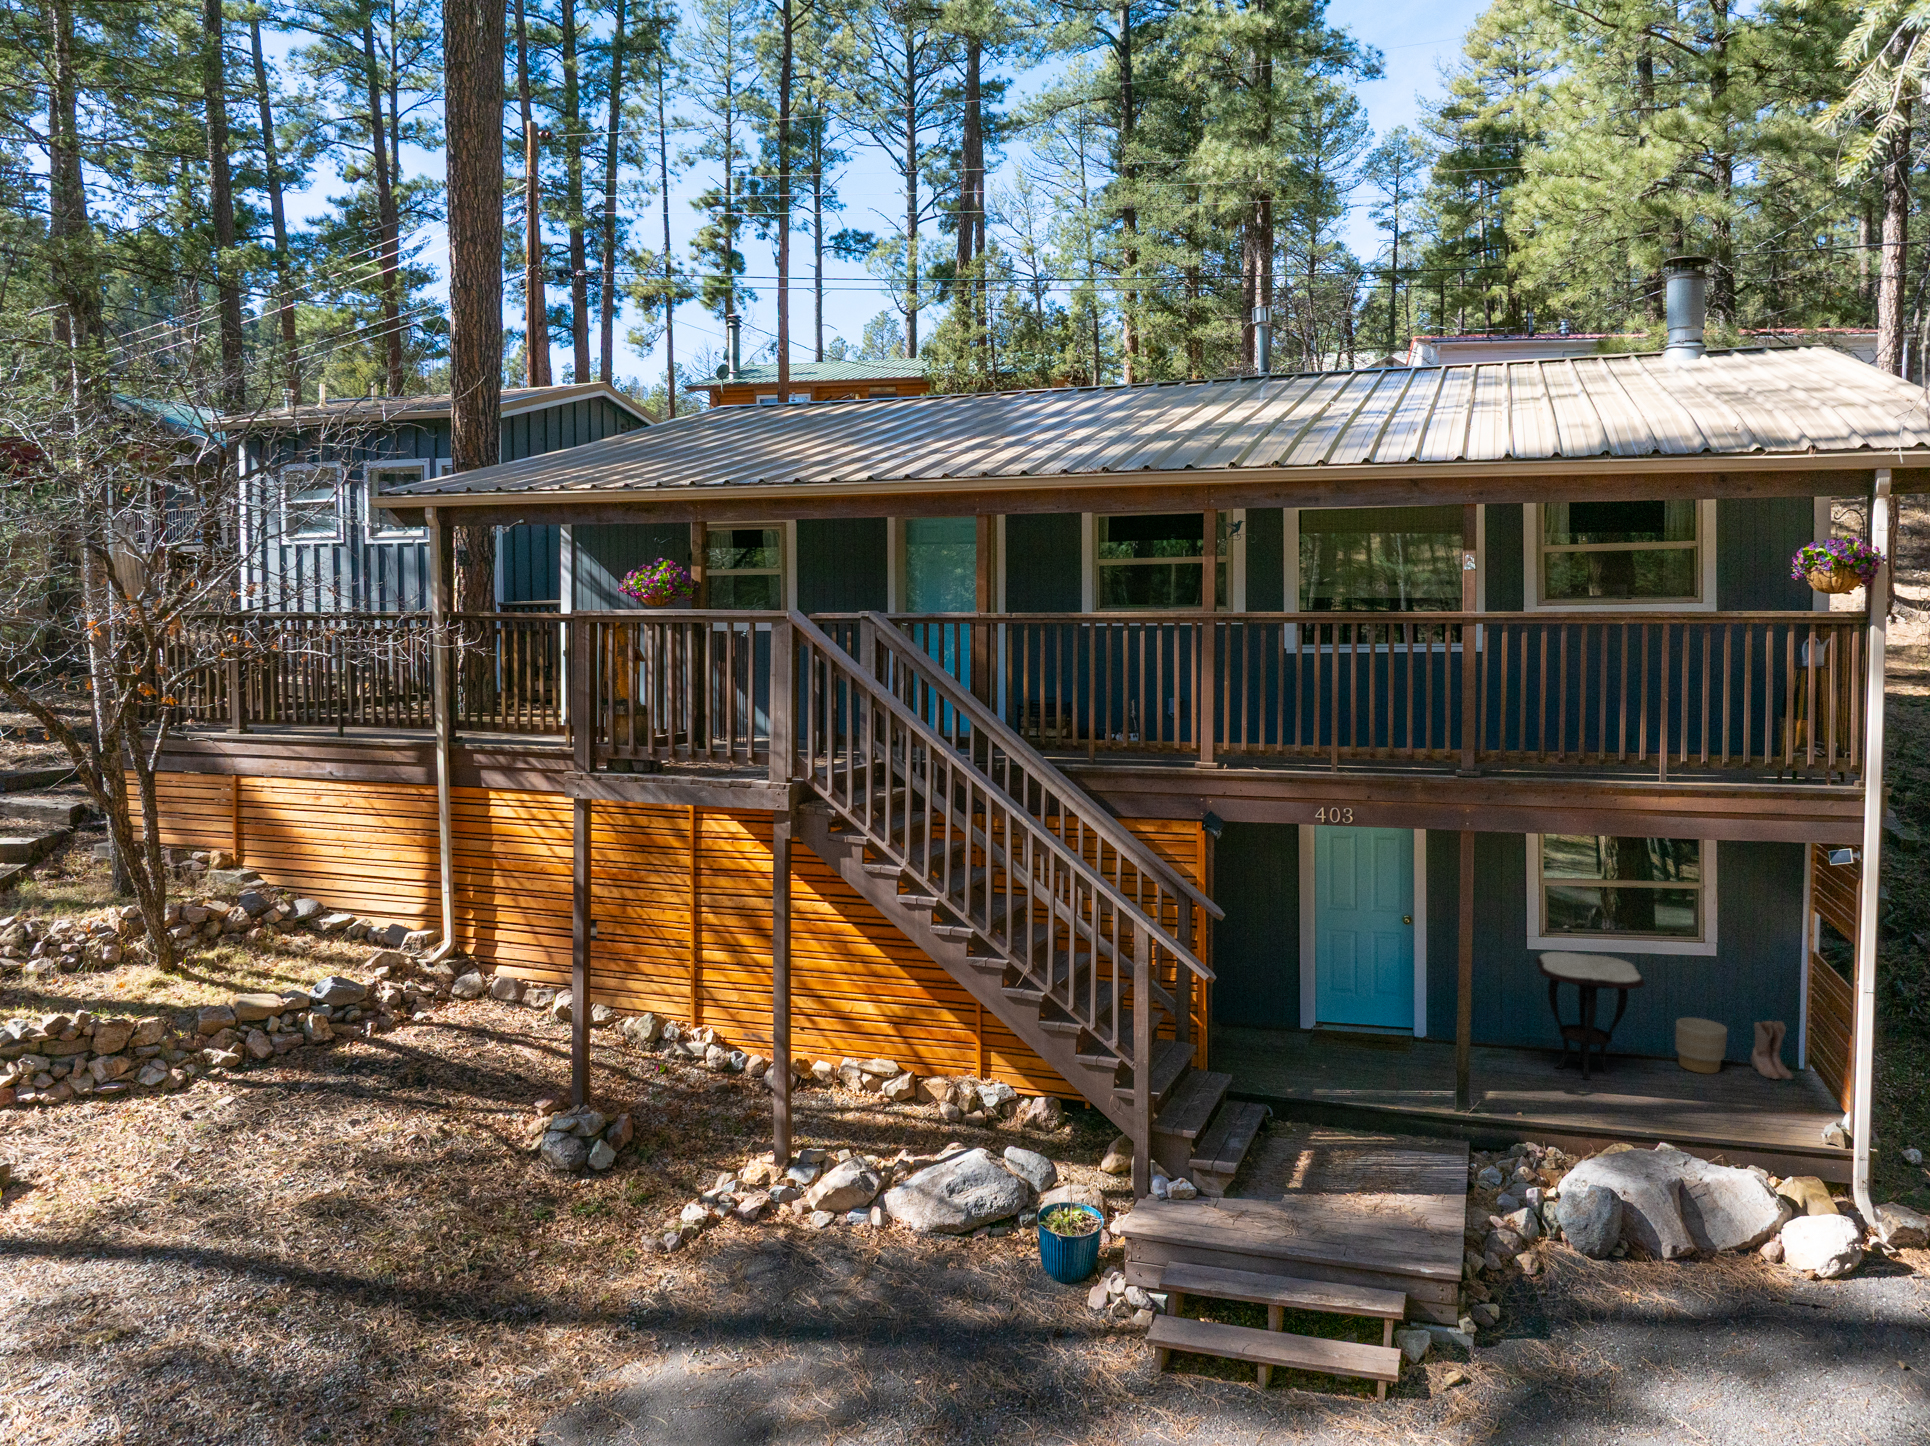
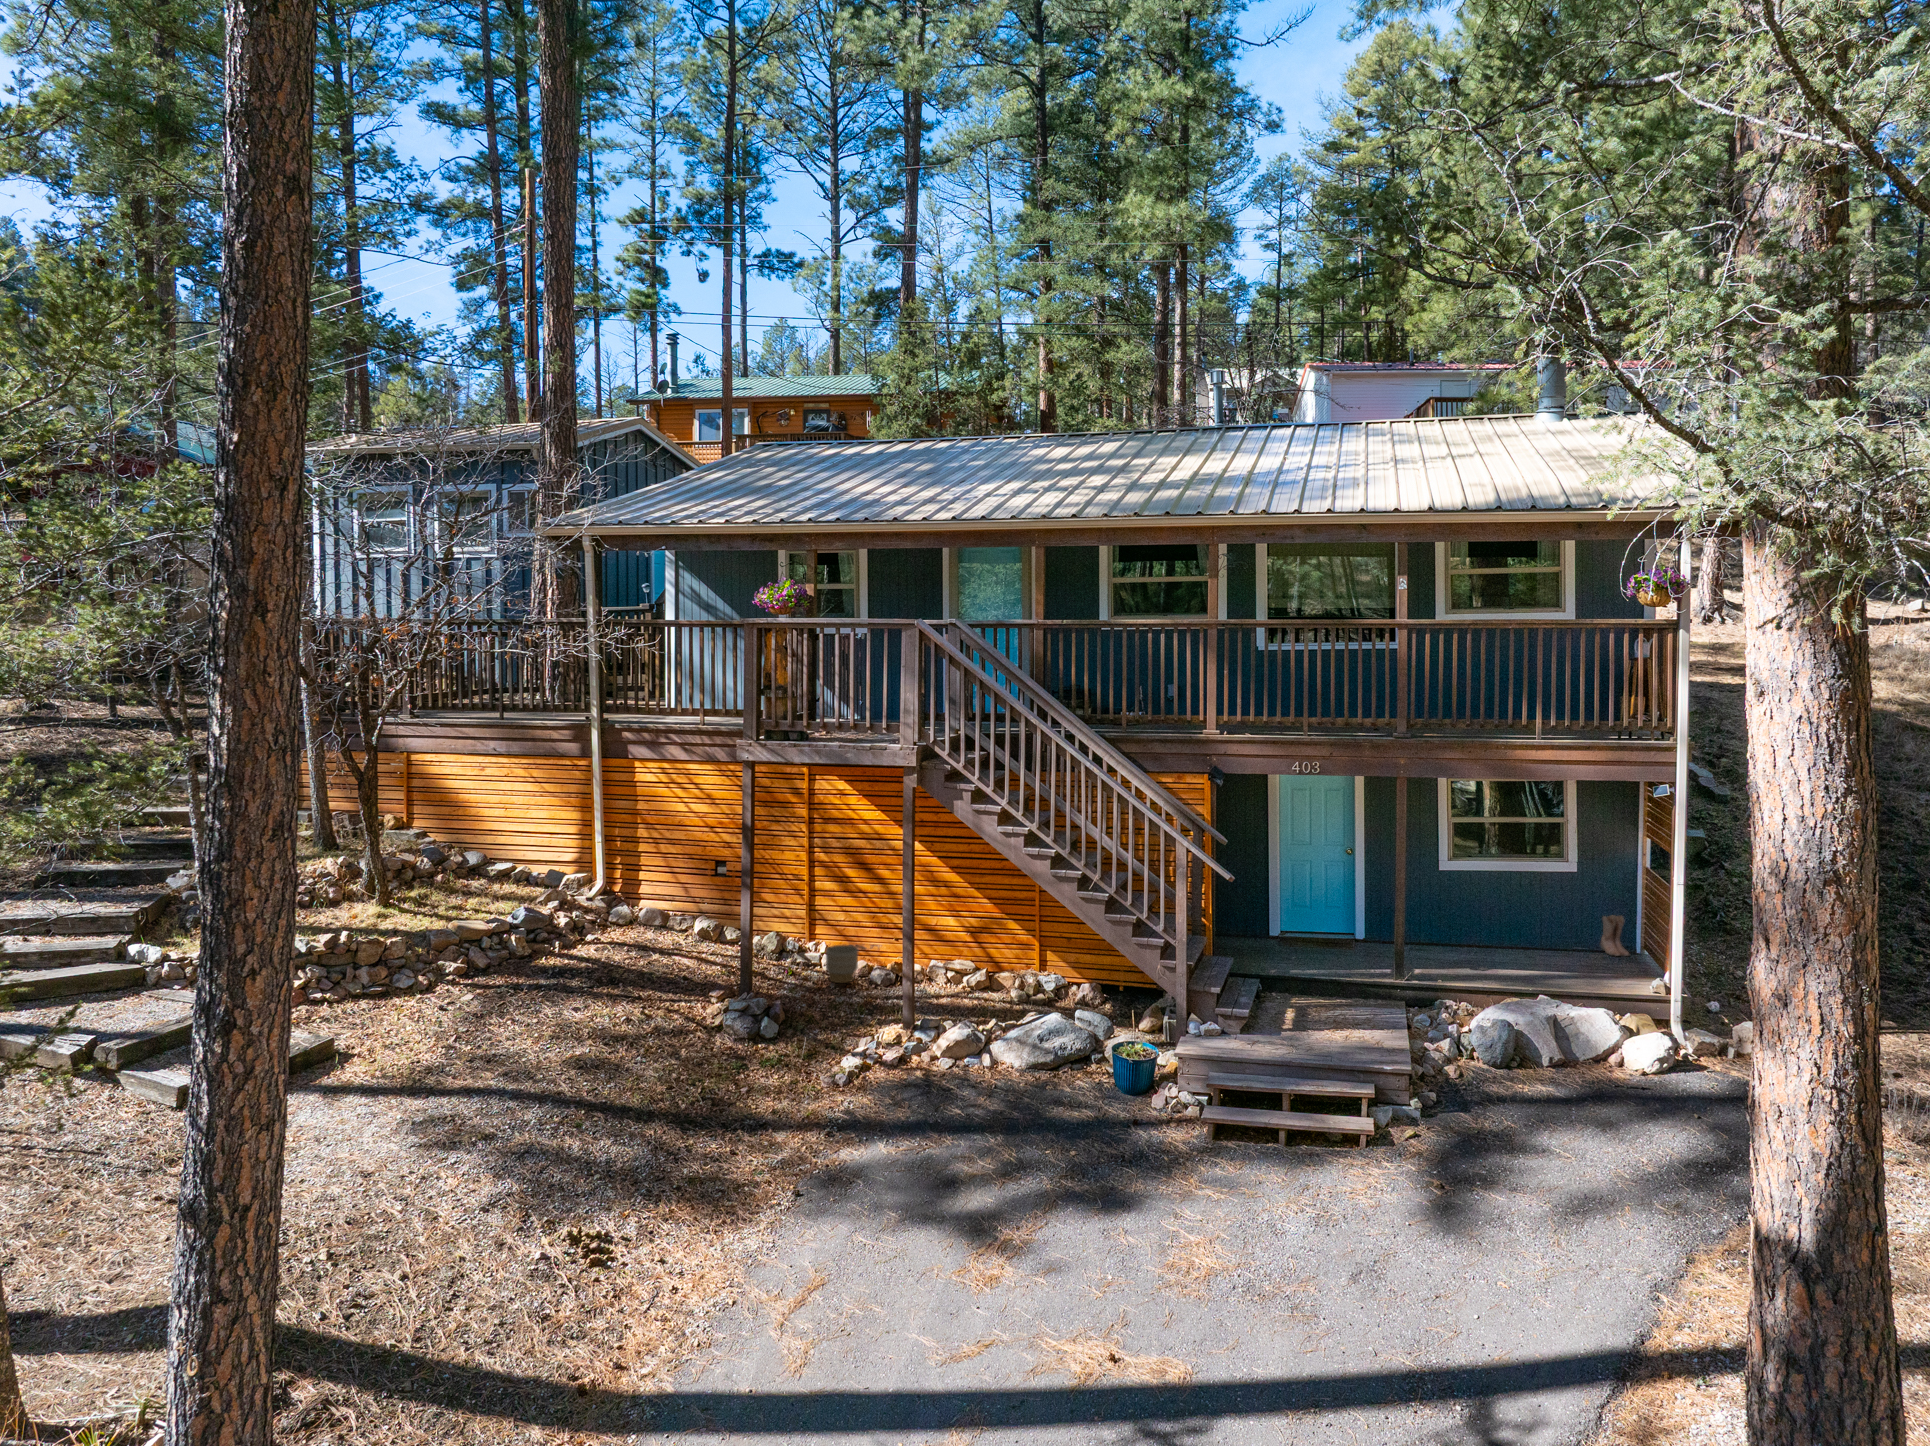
side table: present [1536,952,1645,1080] -> none [1447,870,1526,960]
planter: present [1676,1018,1727,1074] -> present [826,945,858,983]

